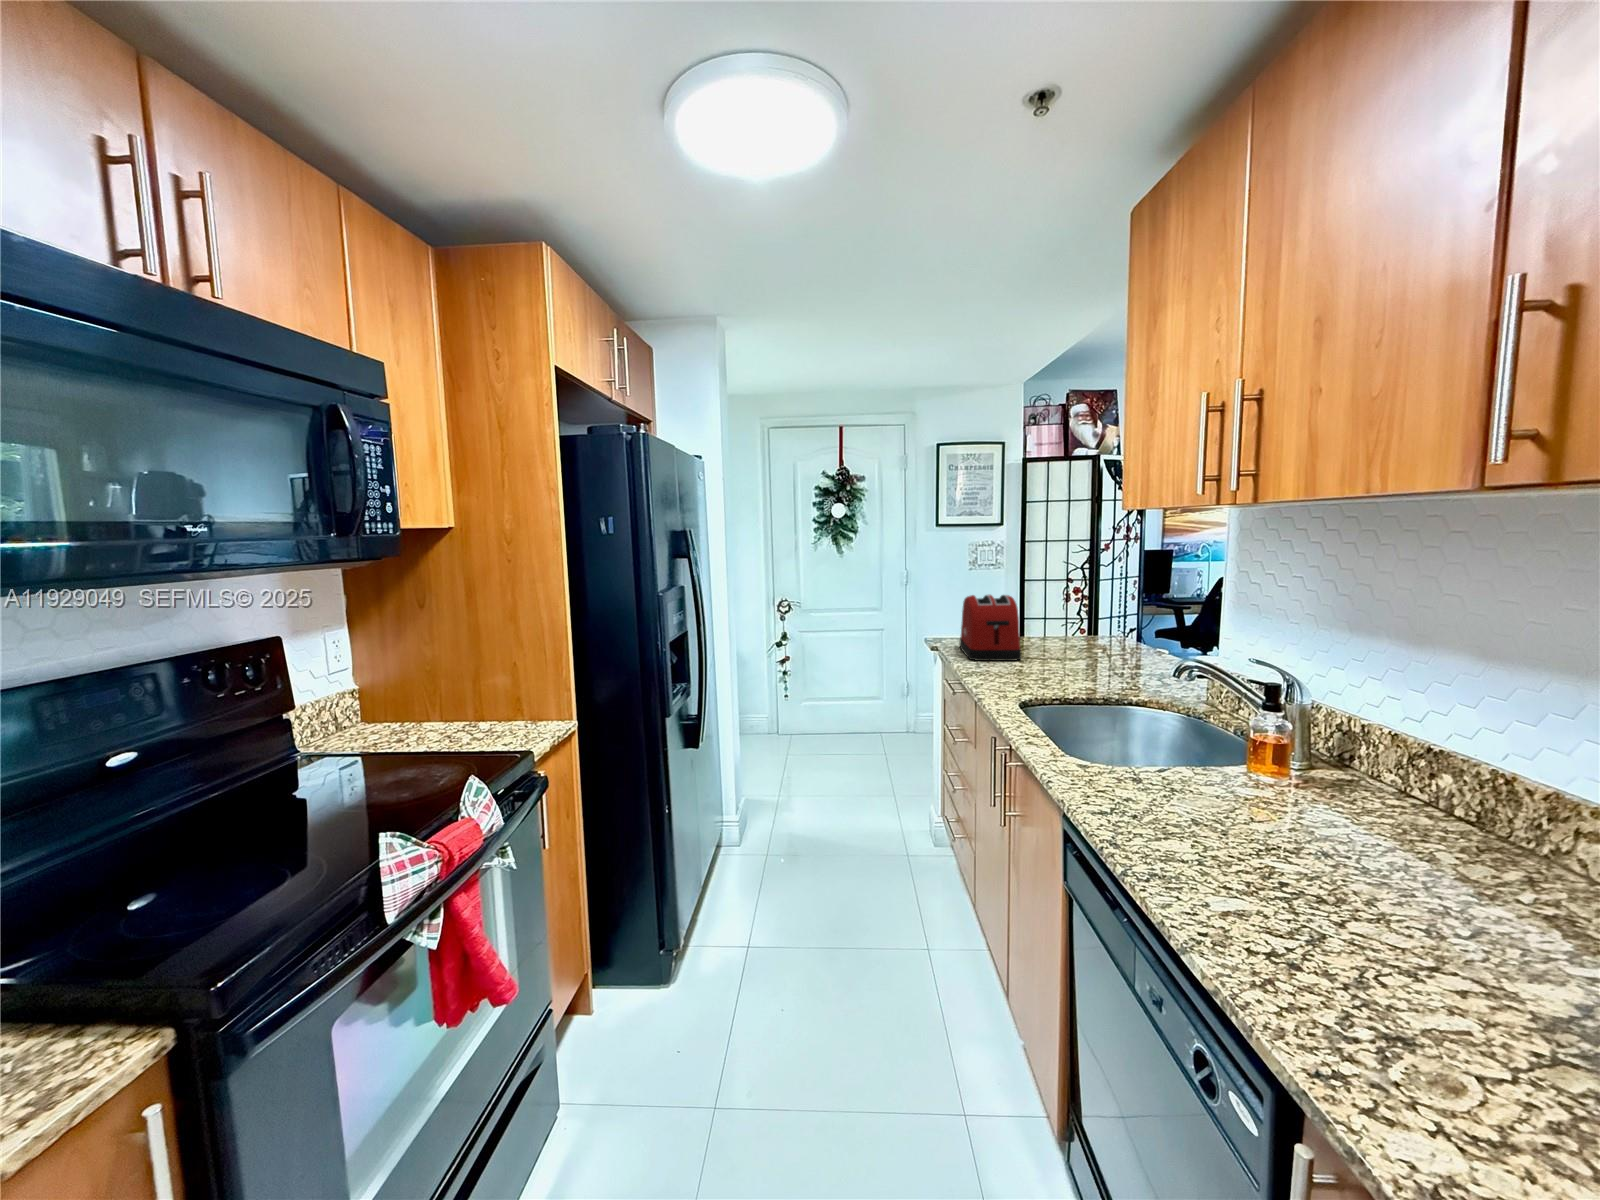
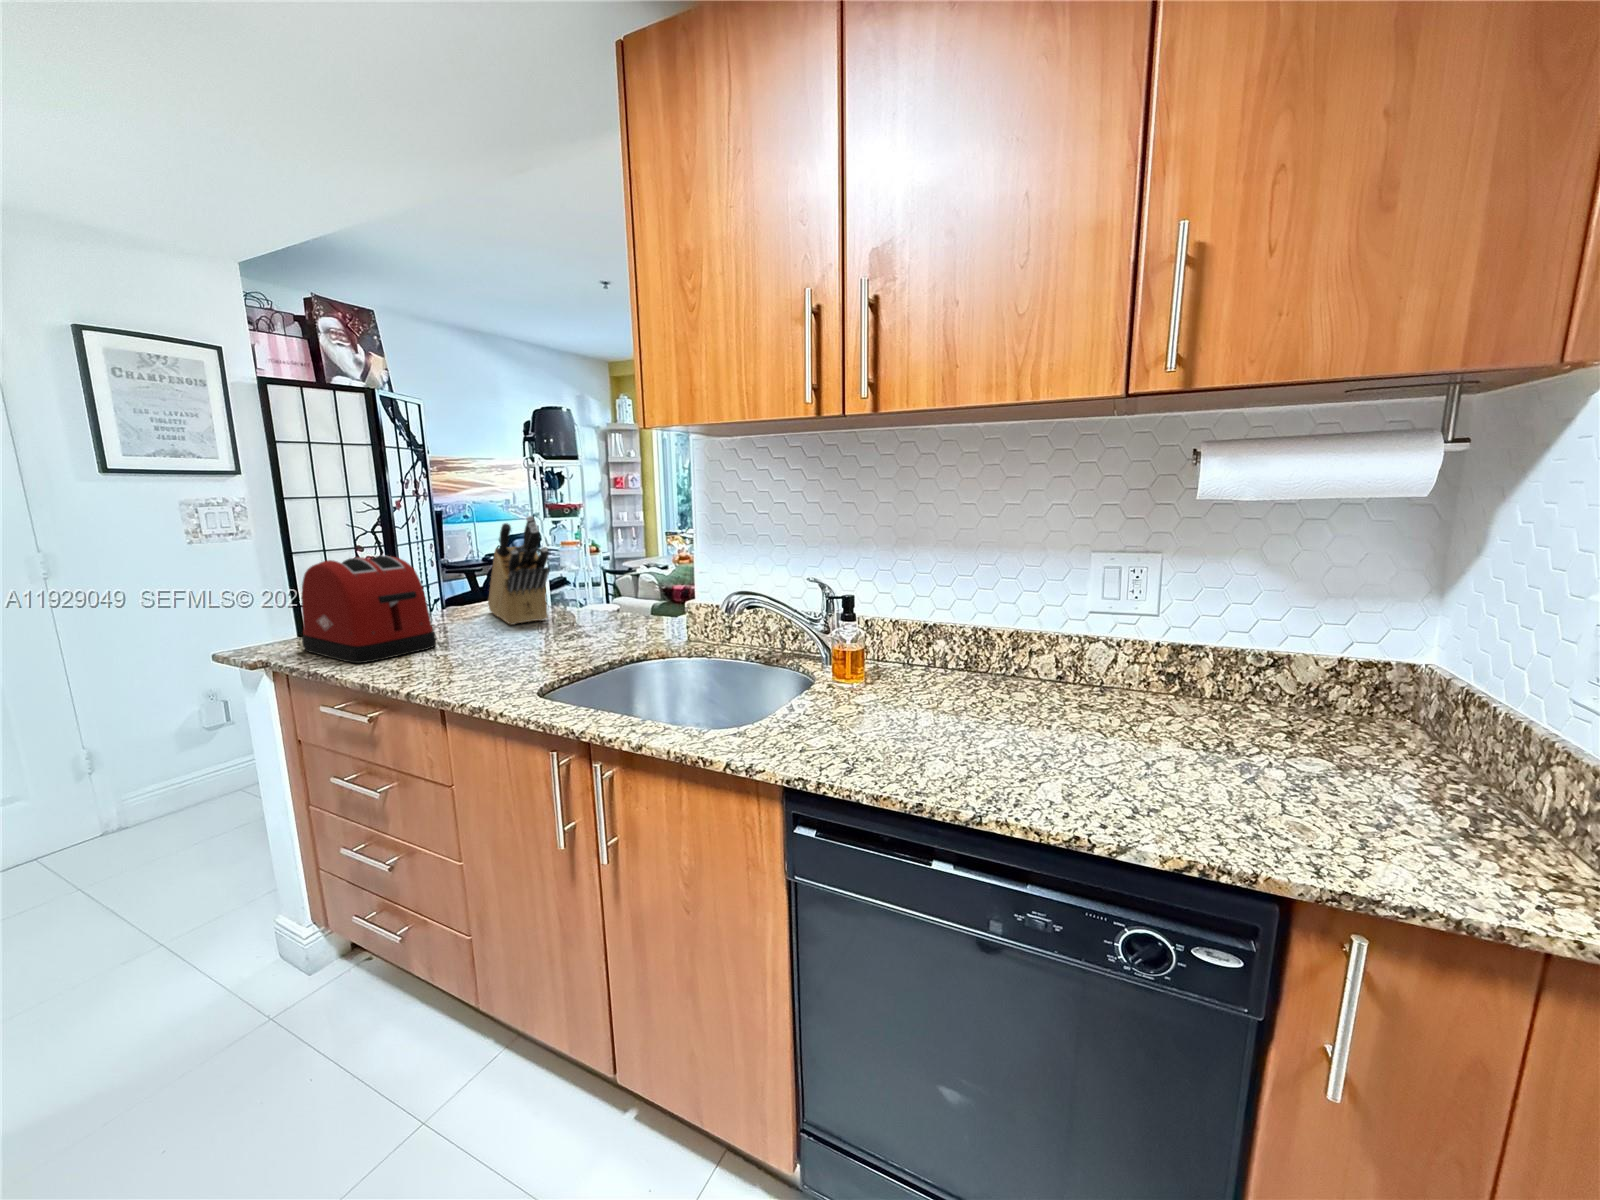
knife block: none [1085,574,1120,658] -> present [488,516,550,625]

